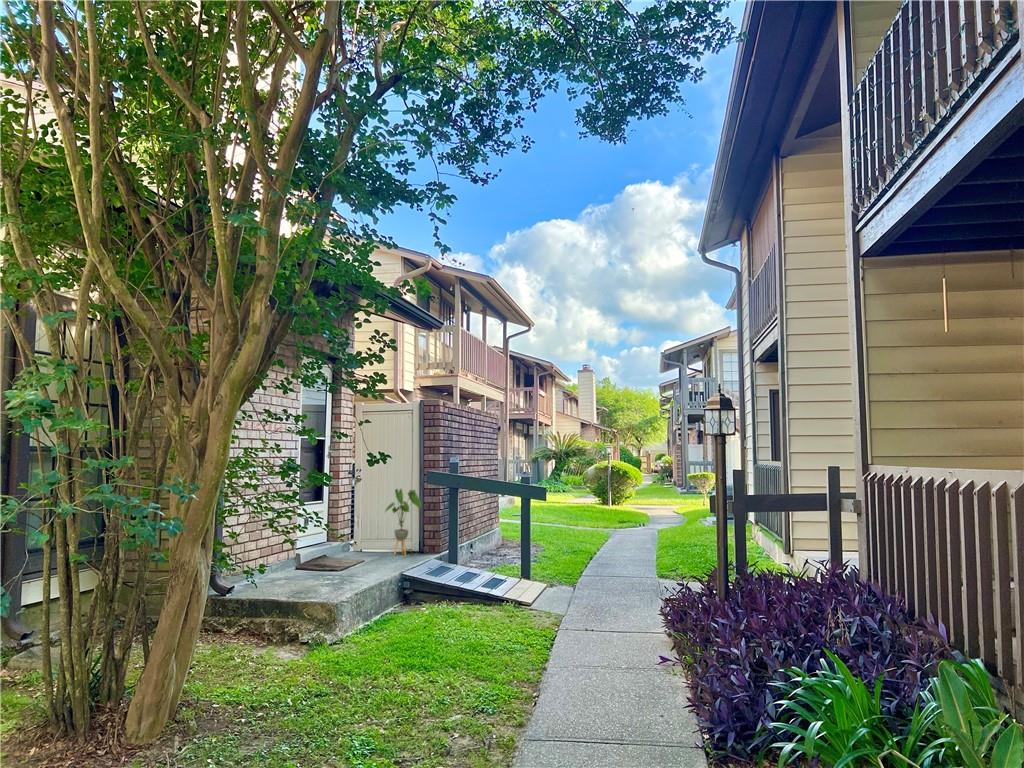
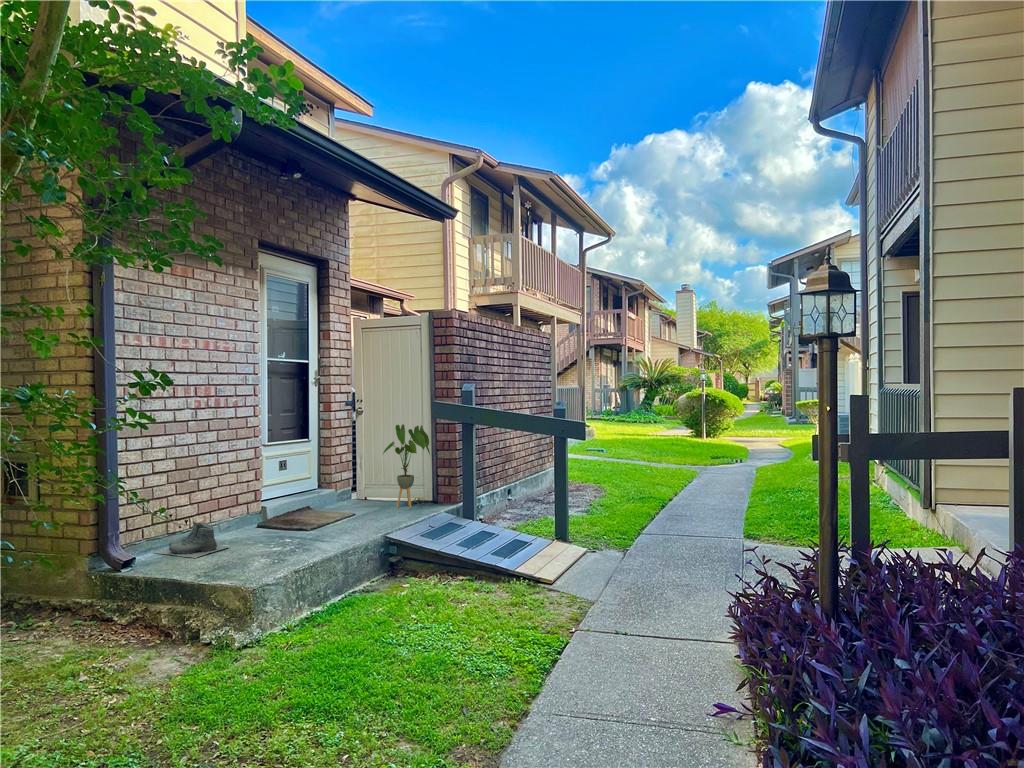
boots: none [237,560,294,587] -> present [153,521,229,558]

